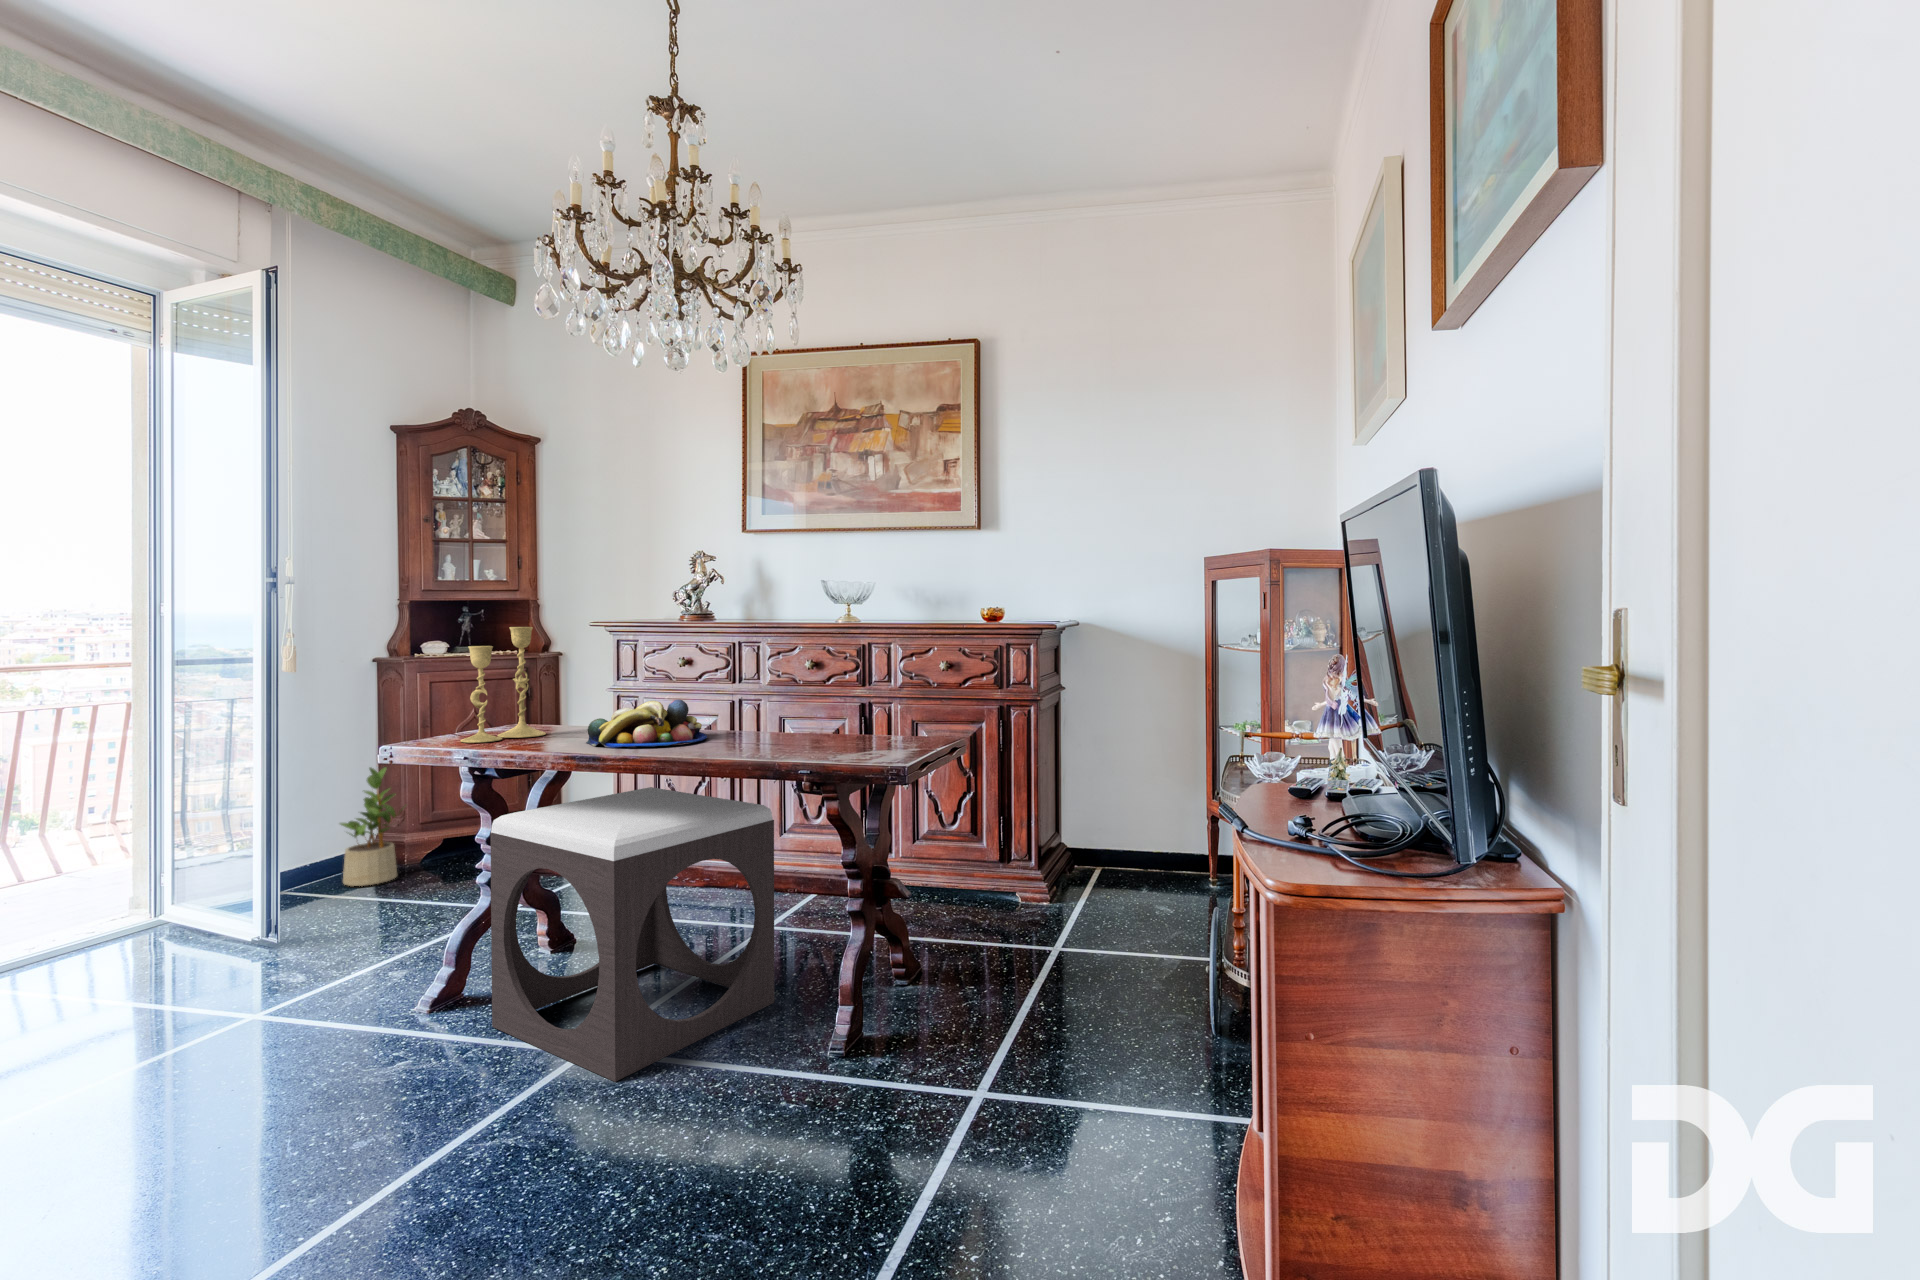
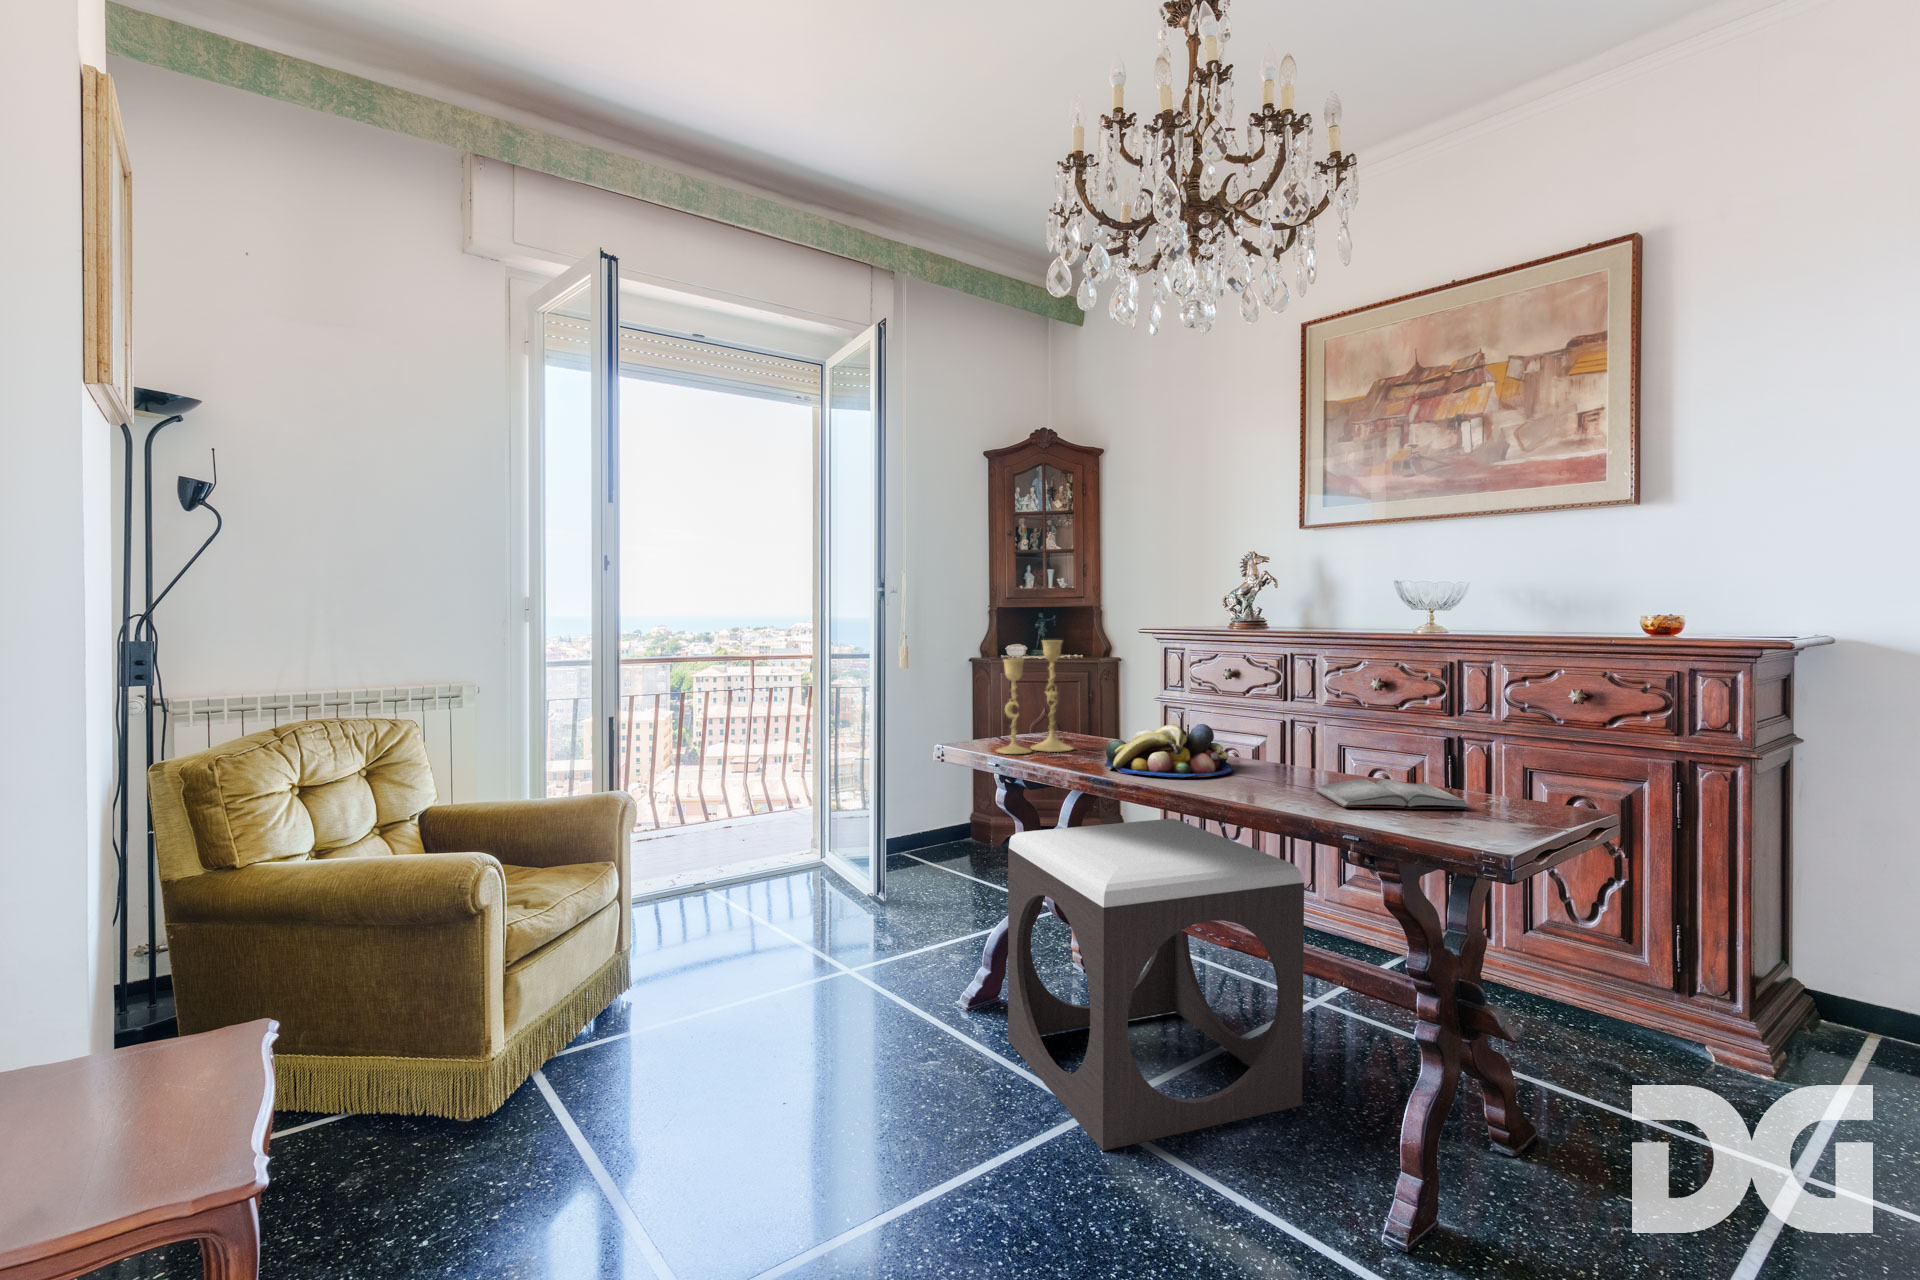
hardback book: none [779,731,890,753] -> present [1314,779,1470,809]
potted plant: present [340,767,397,886] -> none [934,758,985,863]

